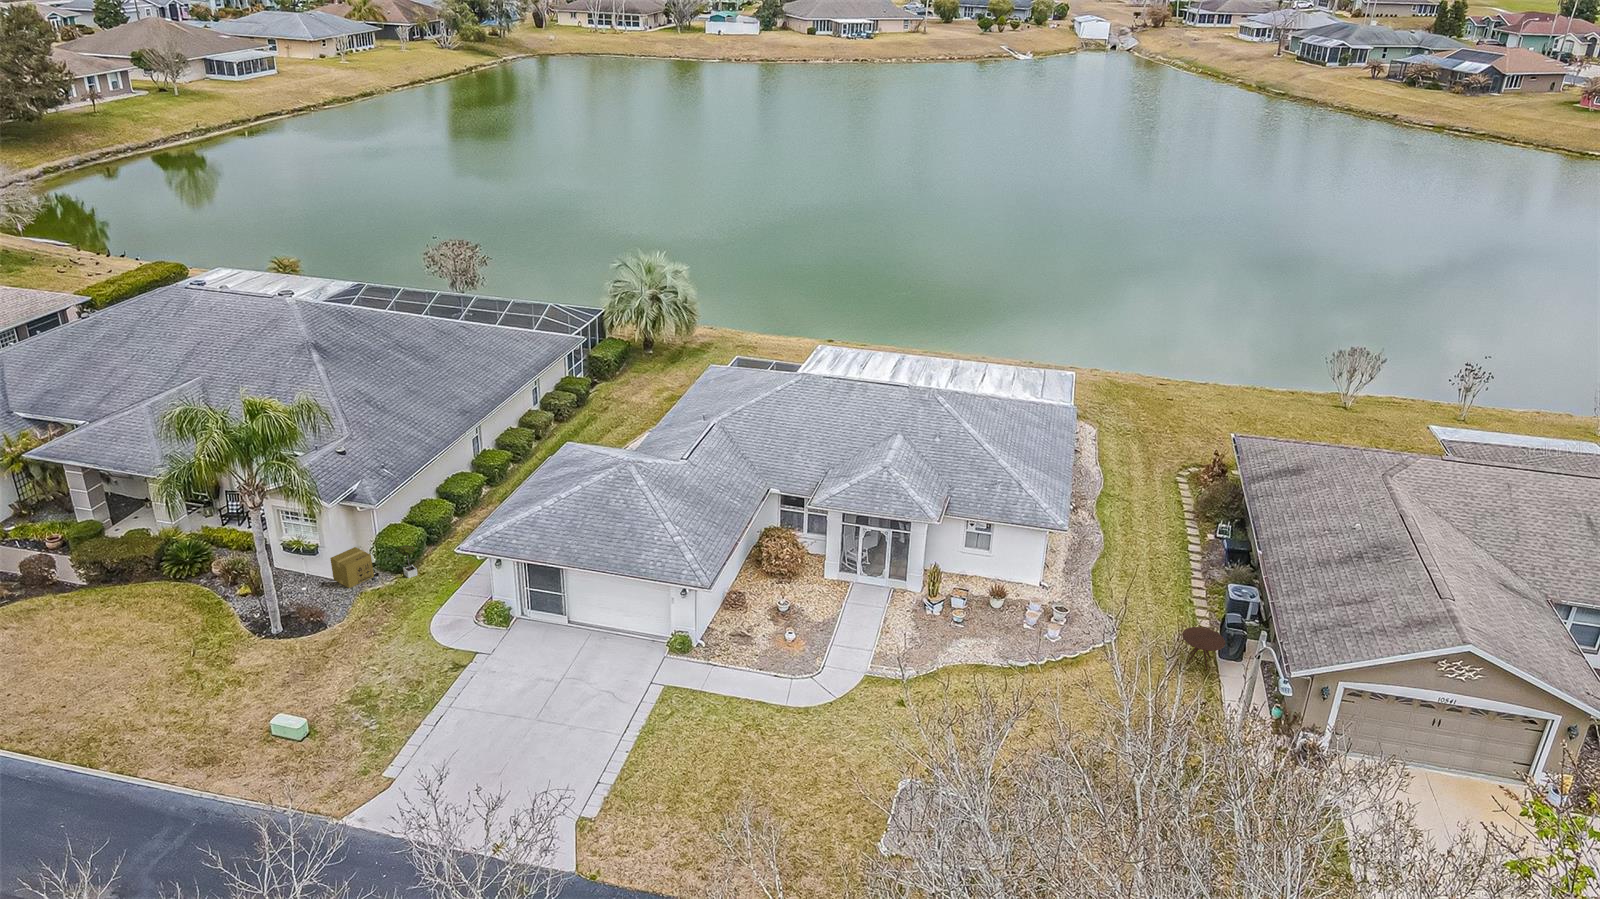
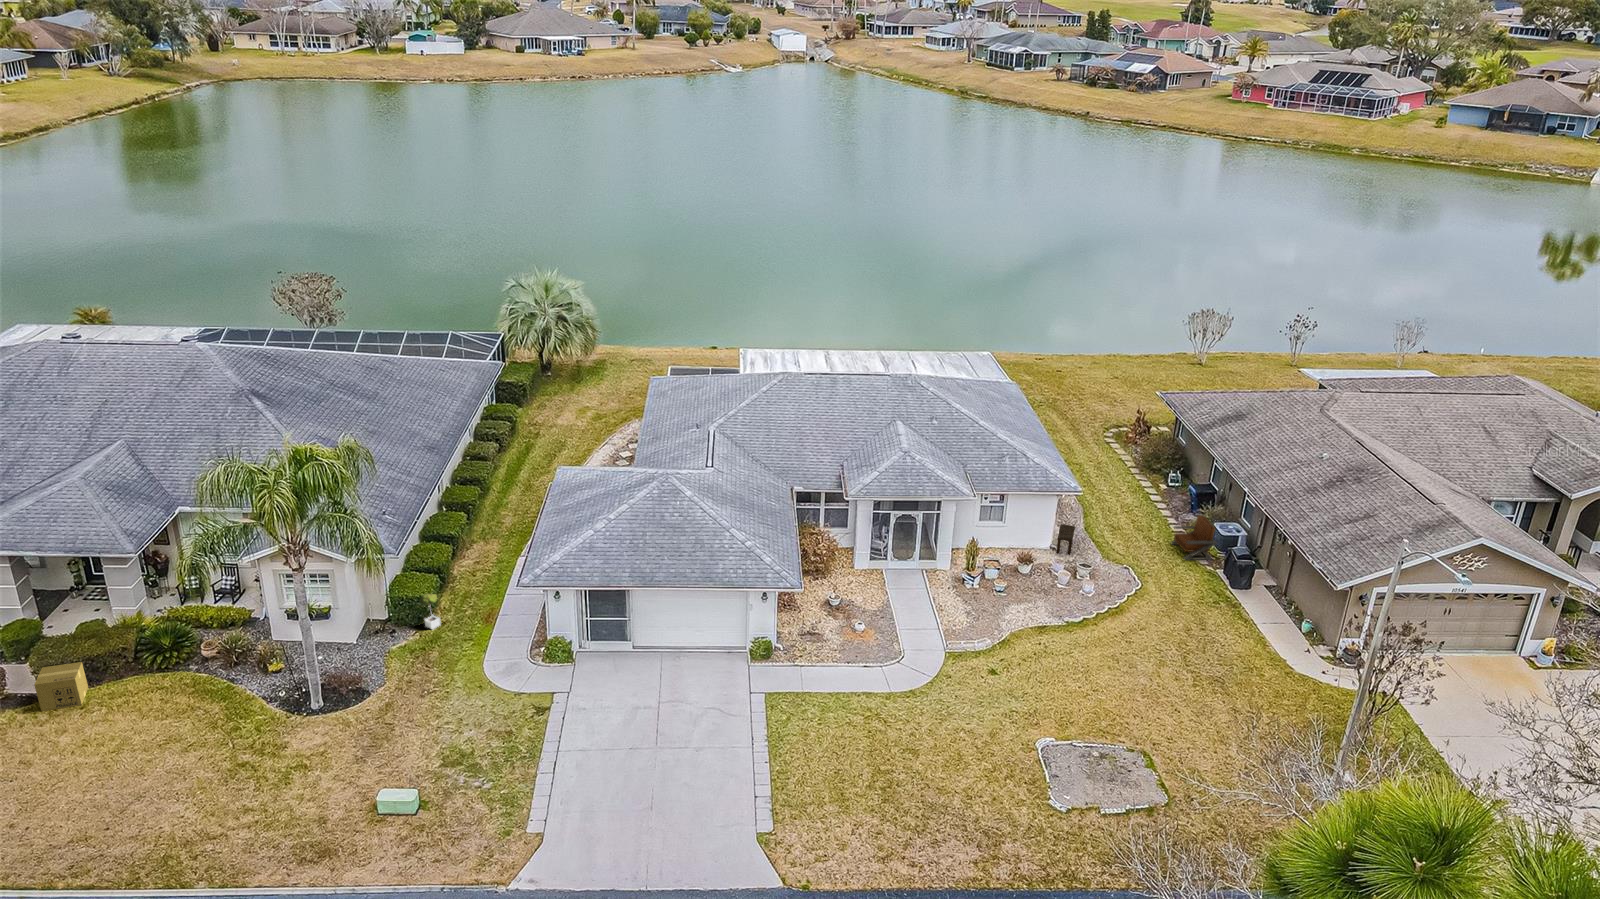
cardboard box: present [330,547,374,588] -> present [34,662,88,711]
bench: none [1042,561,1071,595] -> present [1056,524,1075,555]
lounge chair: none [1176,572,1220,623] -> present [1171,515,1217,560]
round table: present [1182,627,1225,670] -> none [1205,564,1244,601]

